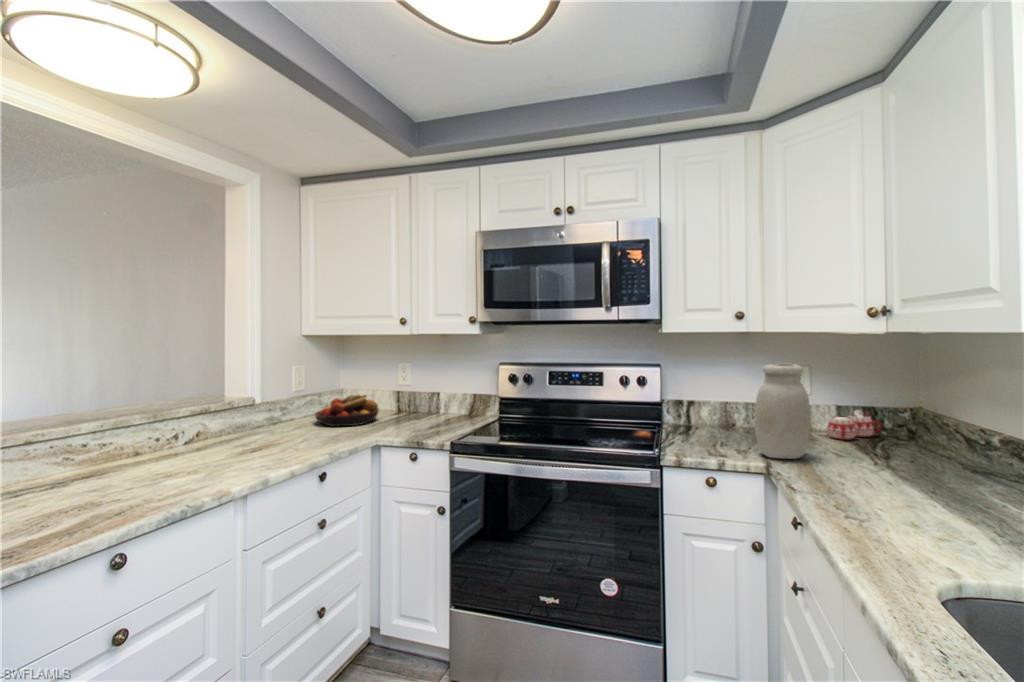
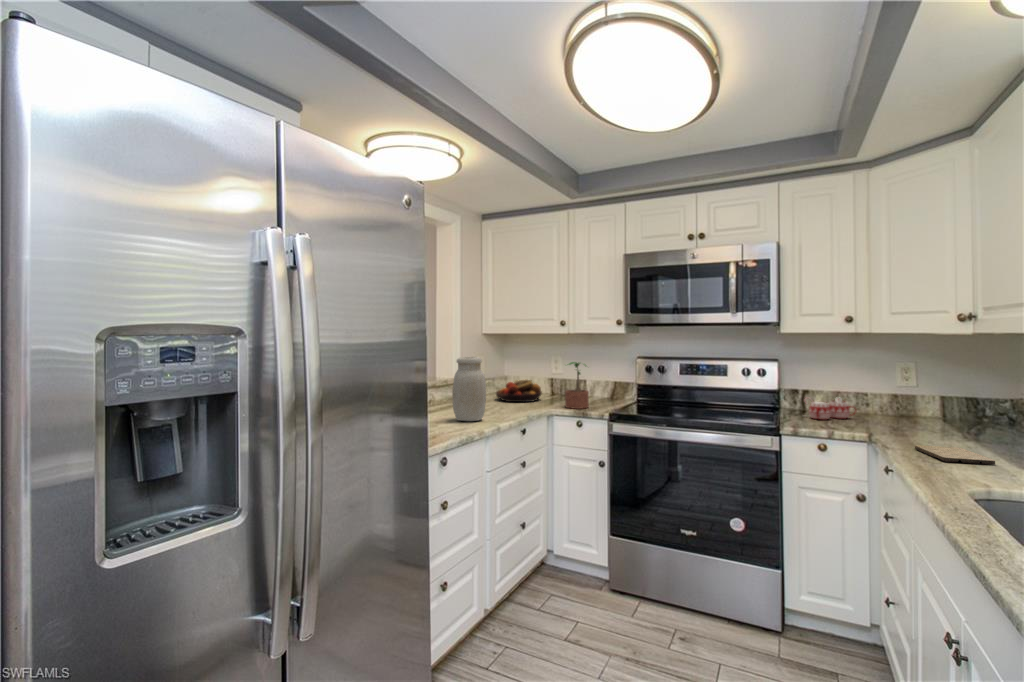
jar: present [755,364,810,459] -> present [452,357,486,421]
potted plant: none [399,372,433,435] -> present [565,362,589,409]
mug: present [822,410,881,440] -> present [804,398,856,420]
cutting board: none [830,488,941,522] -> present [915,445,995,464]

